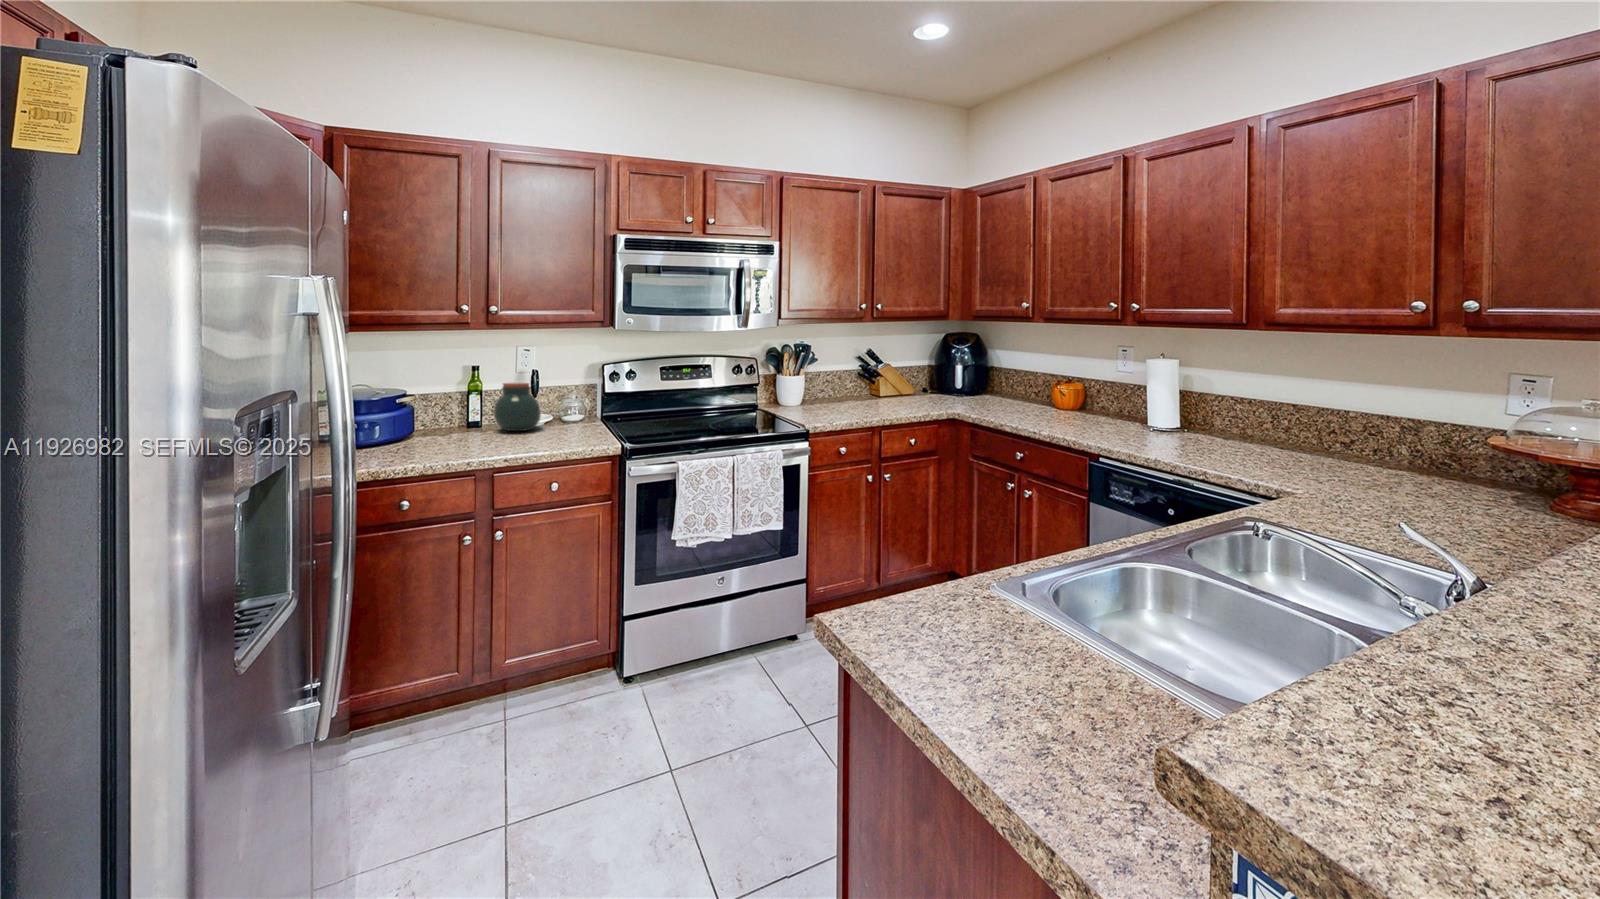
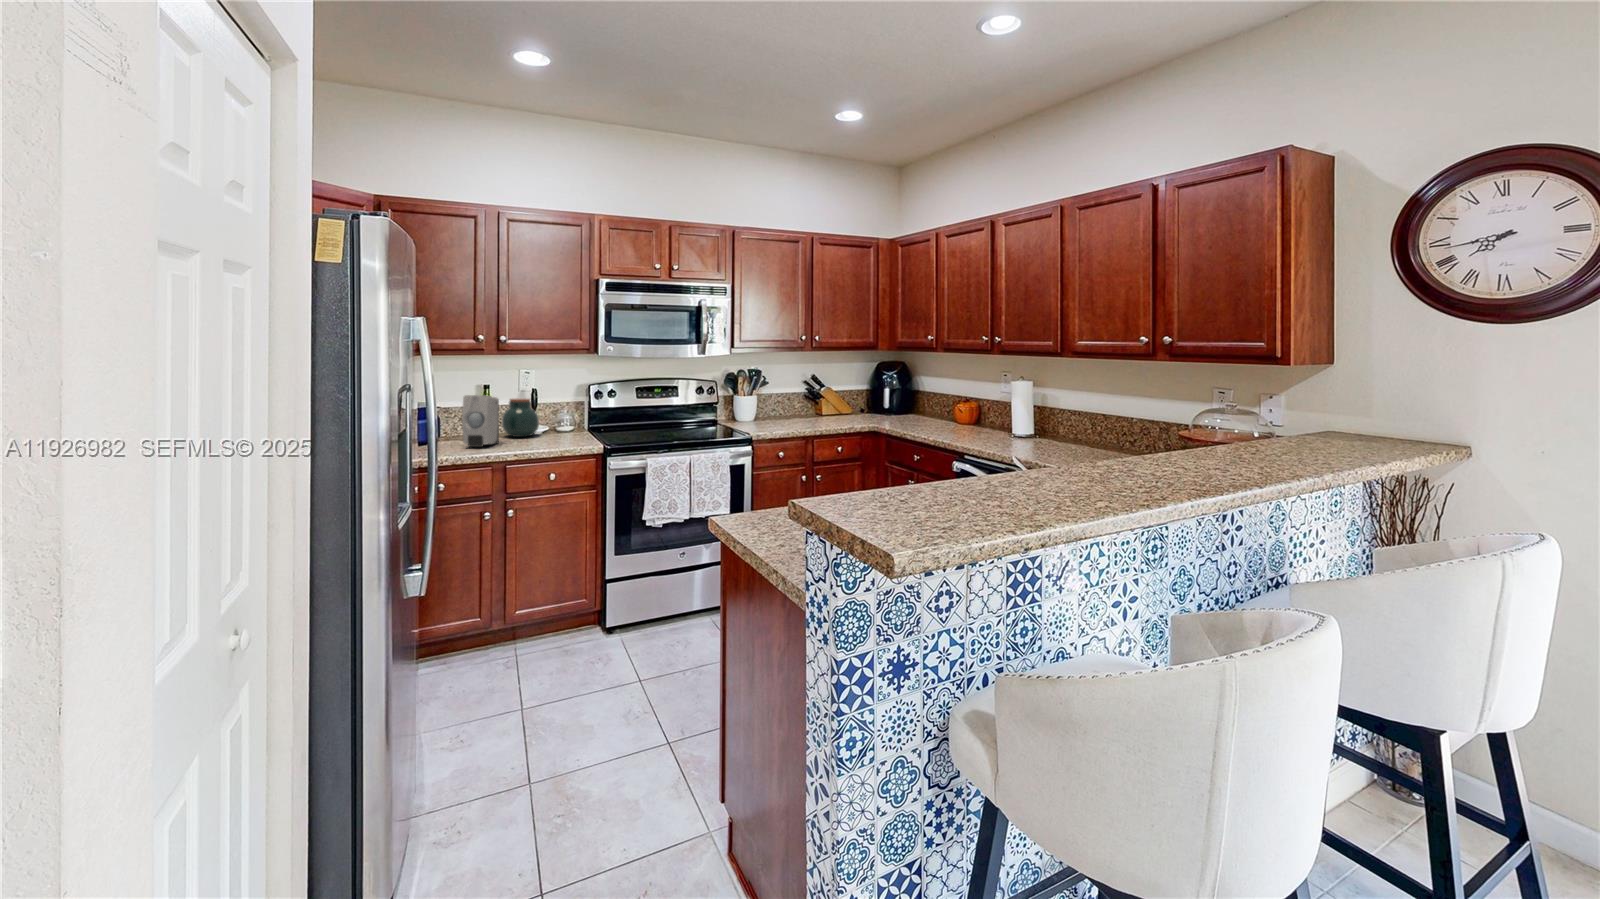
soap dispenser: none [440,381,489,448] -> present [462,395,499,447]

